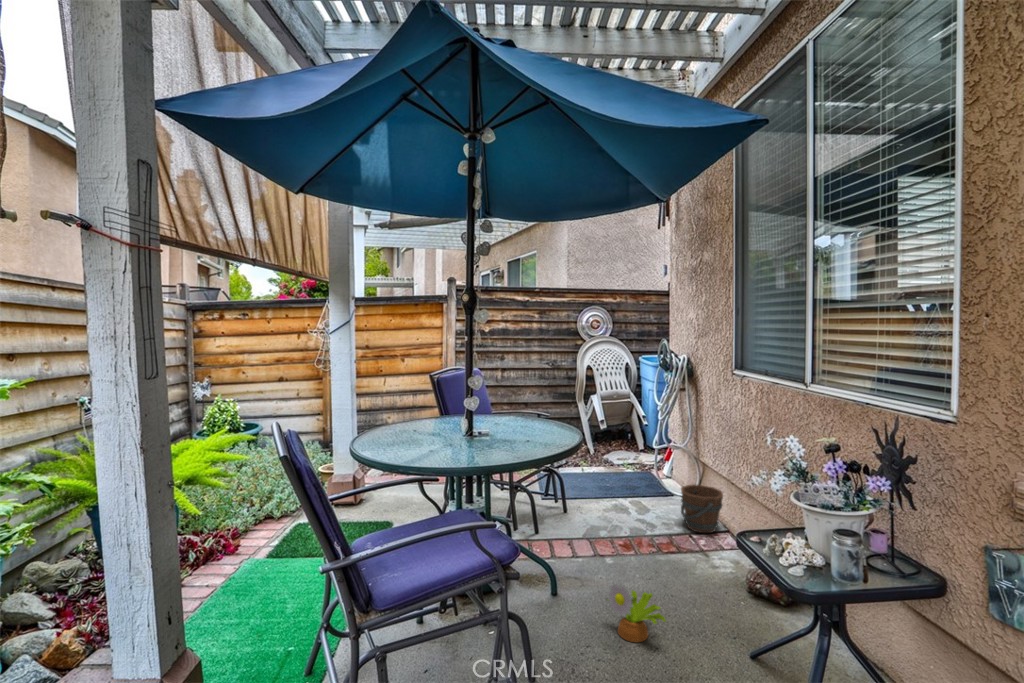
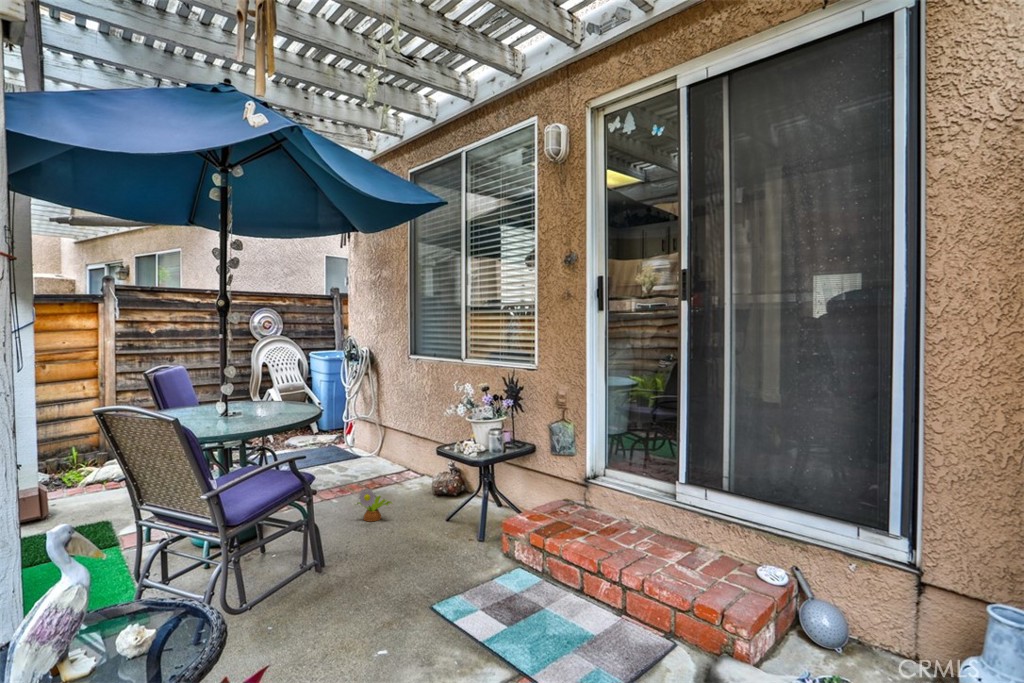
bucket: present [681,484,723,533] -> none [373,443,402,474]

